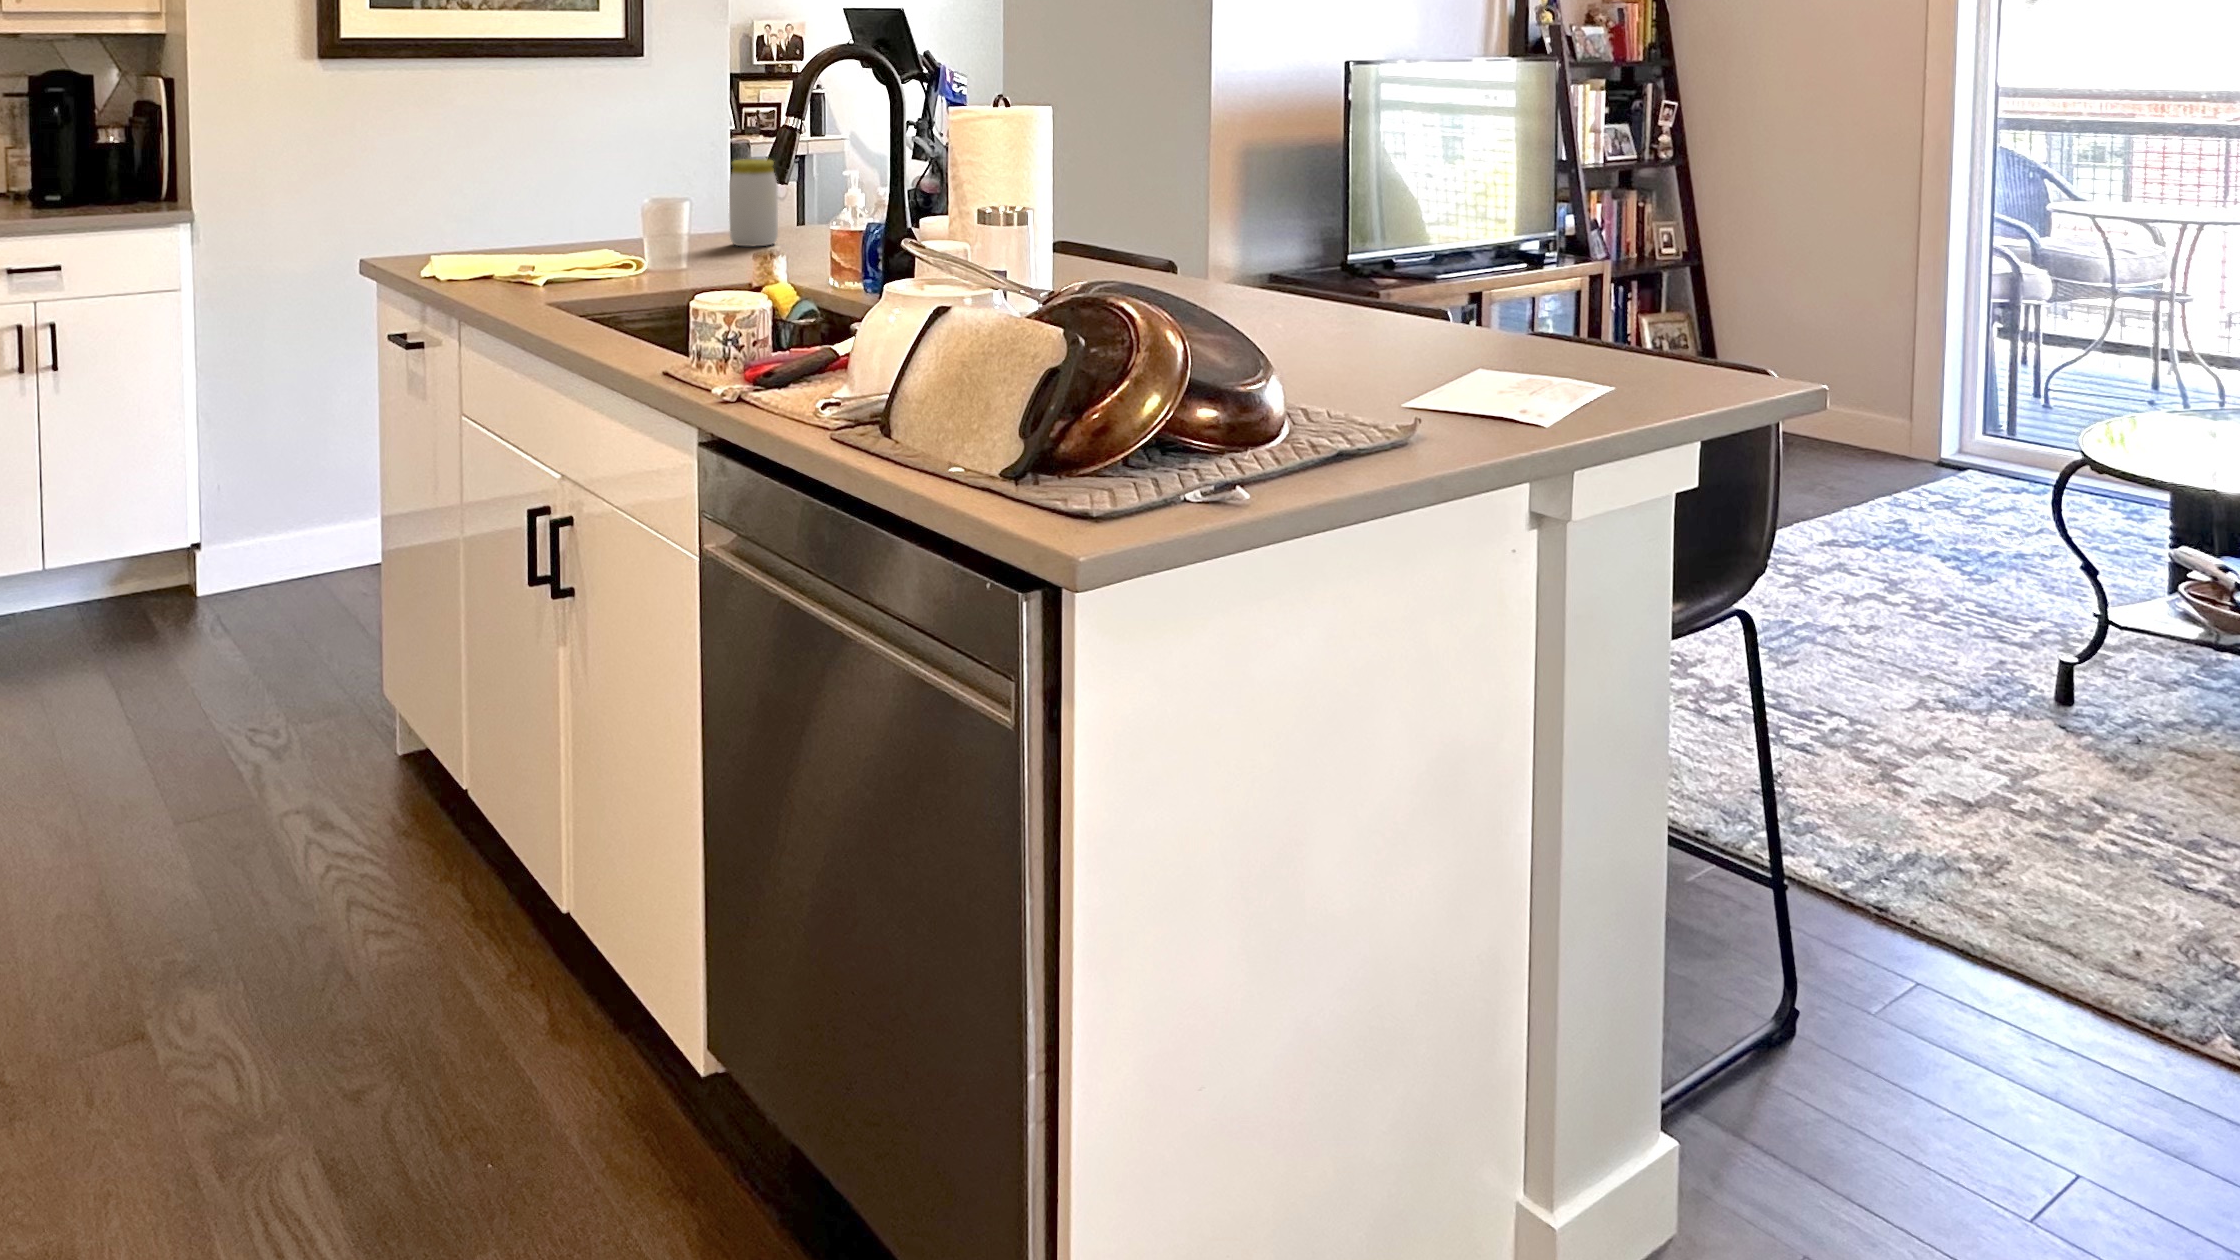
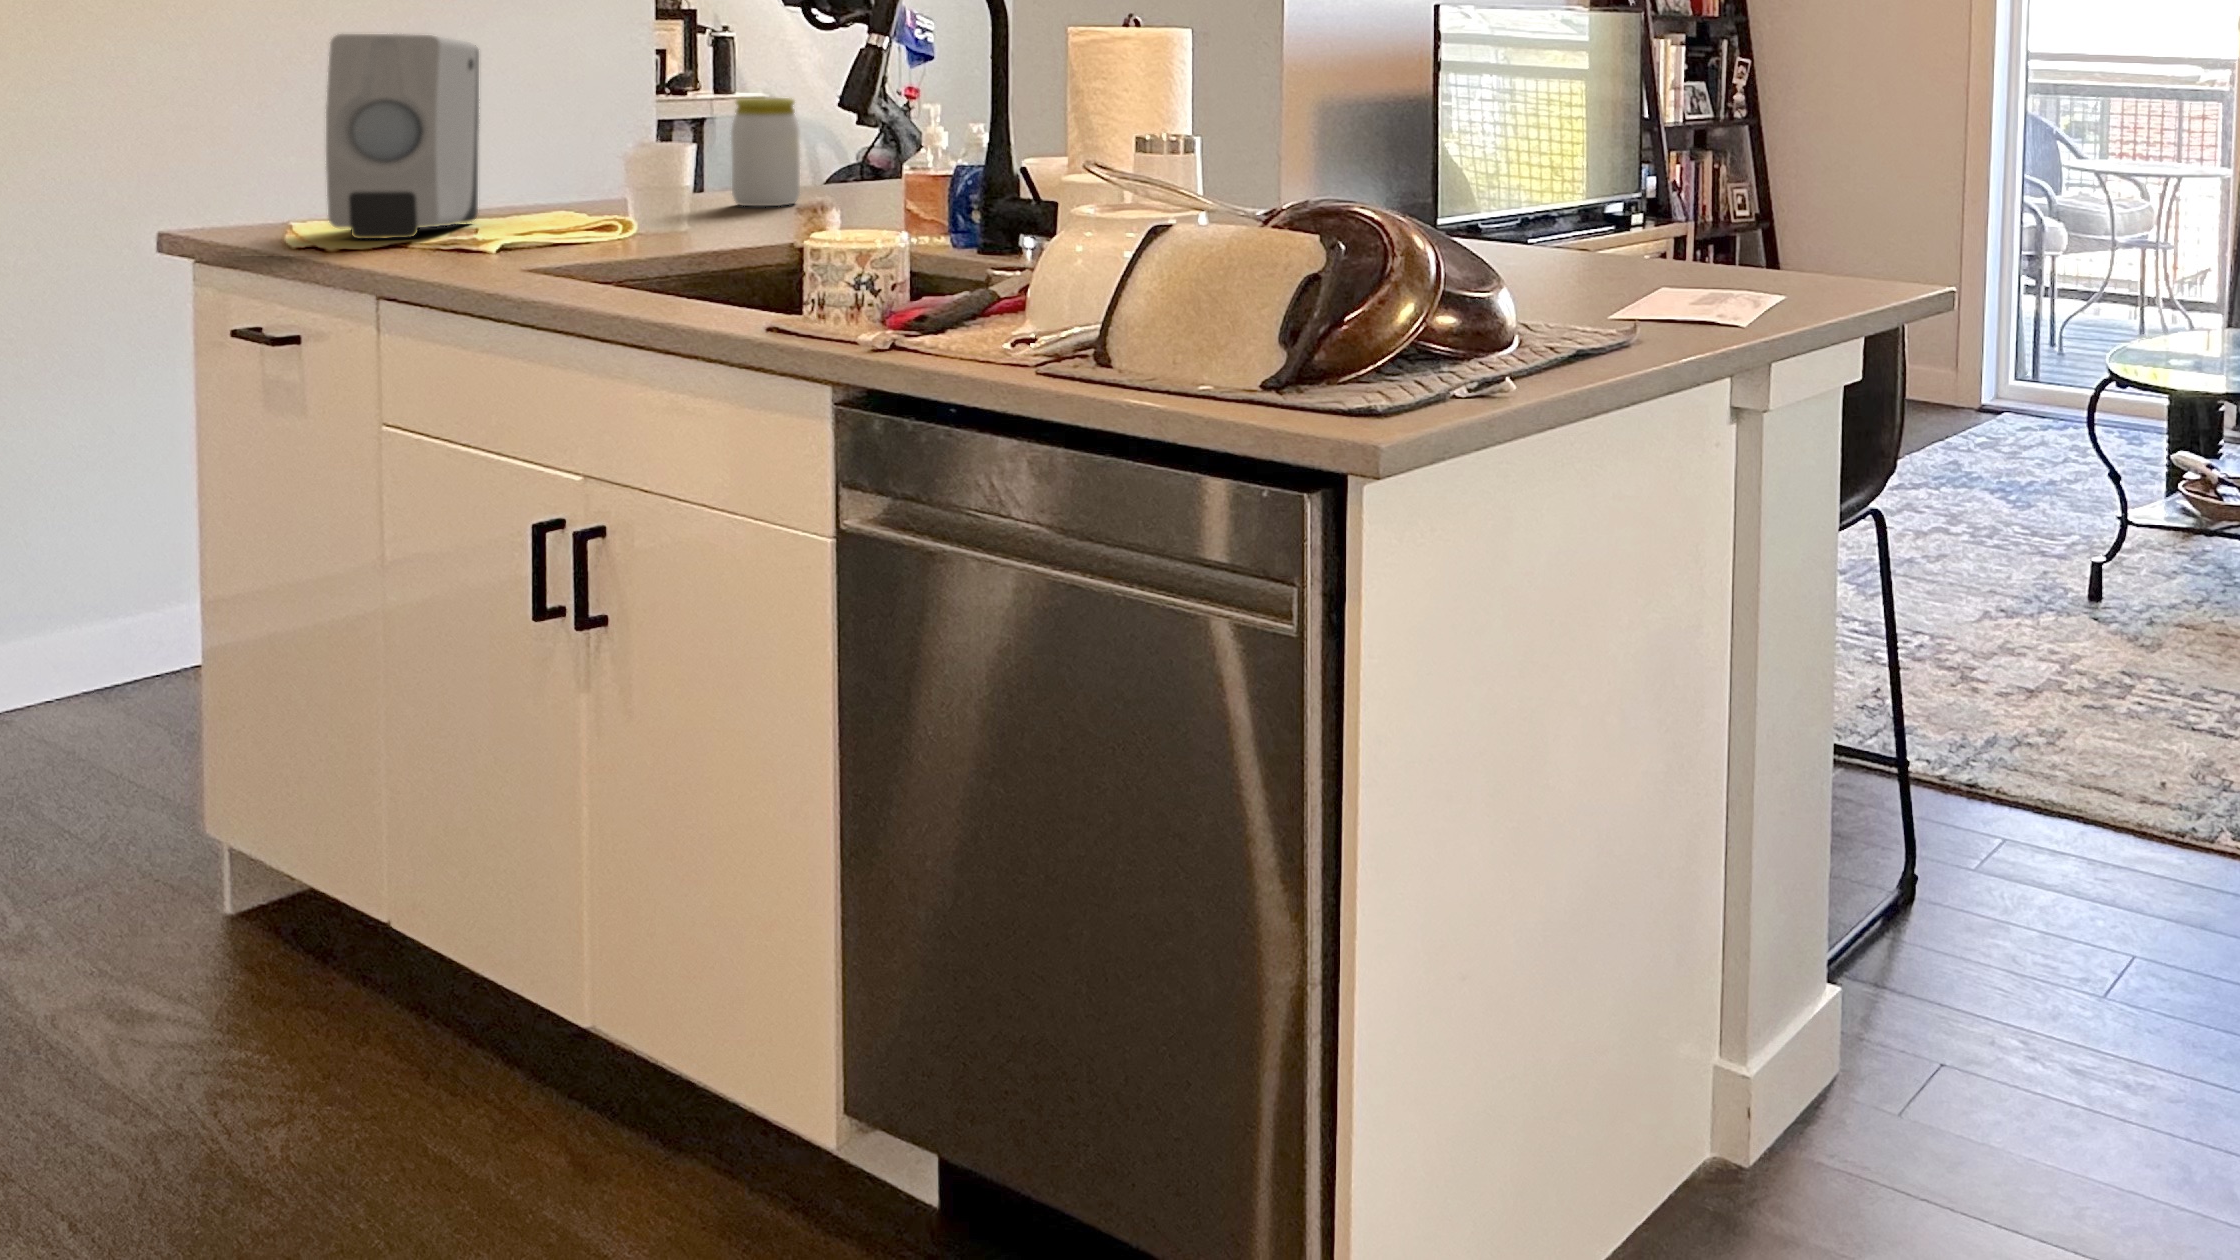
soap dispenser: none [453,117,557,269] -> present [326,34,479,239]

